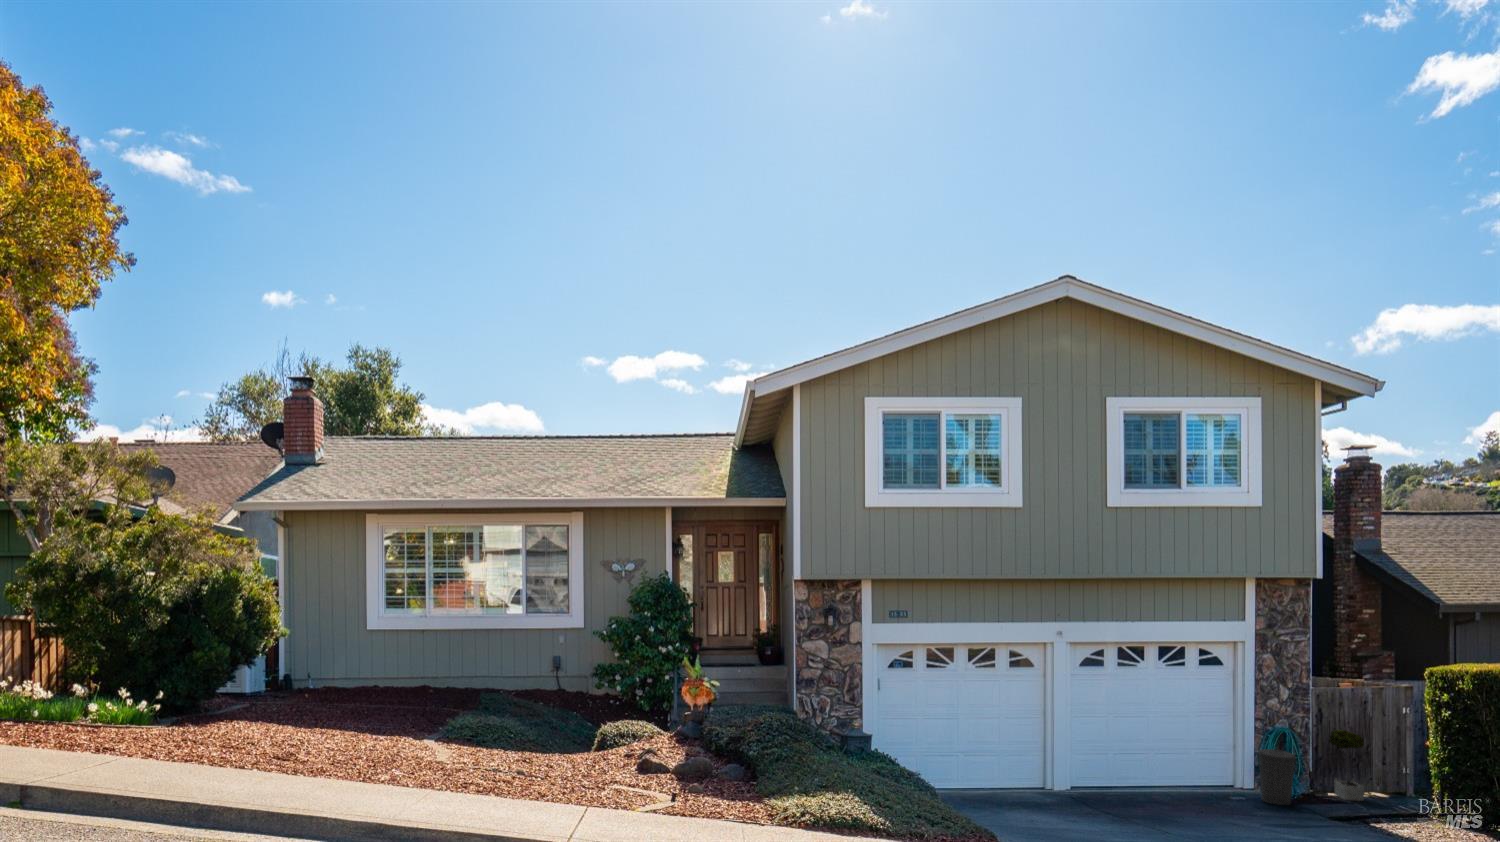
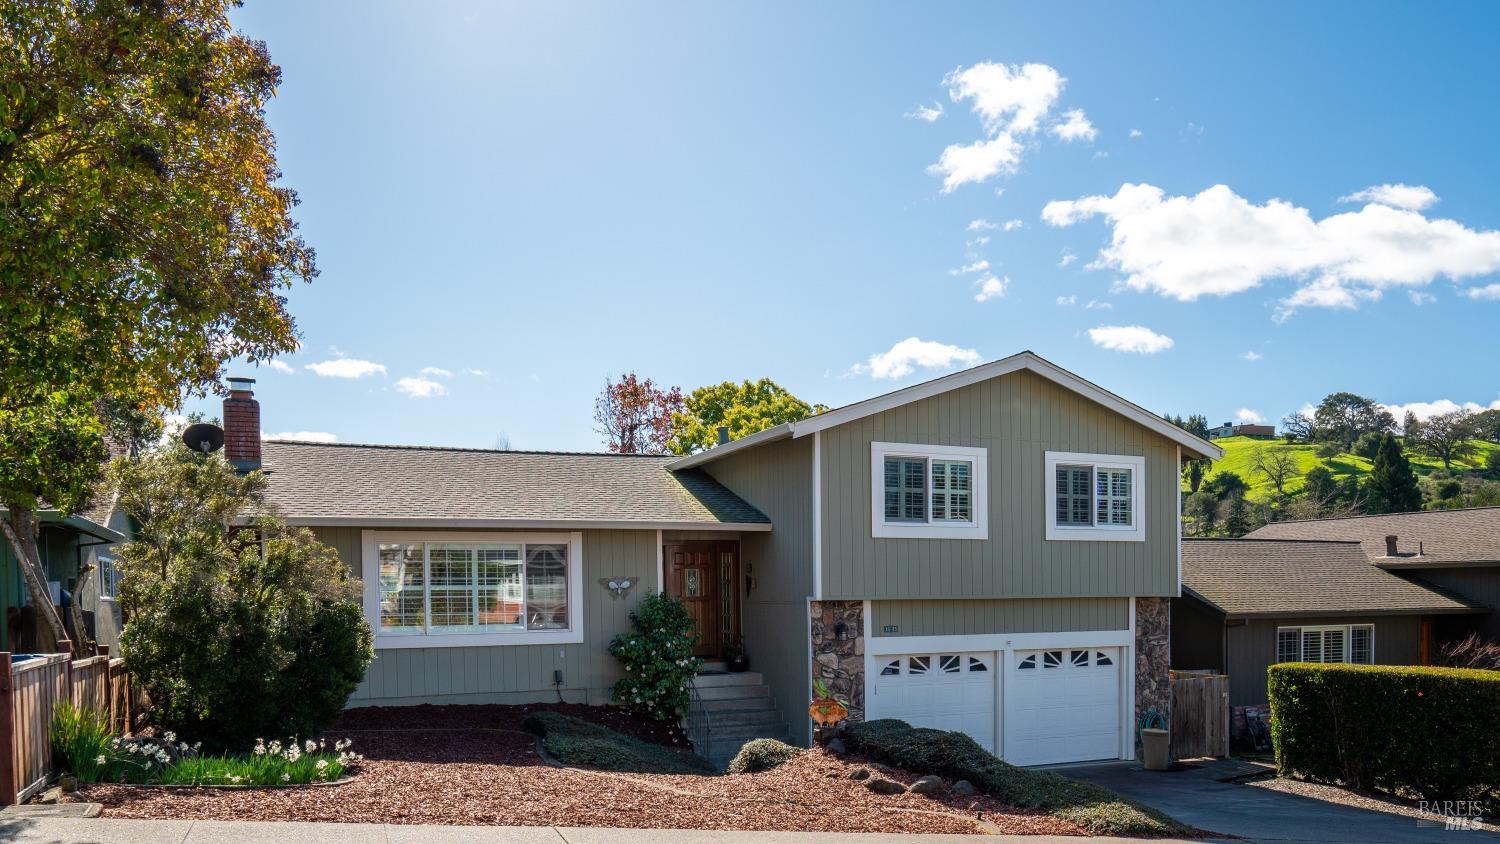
potted tree: present [1330,729,1364,801] -> none [1180,711,1206,766]

